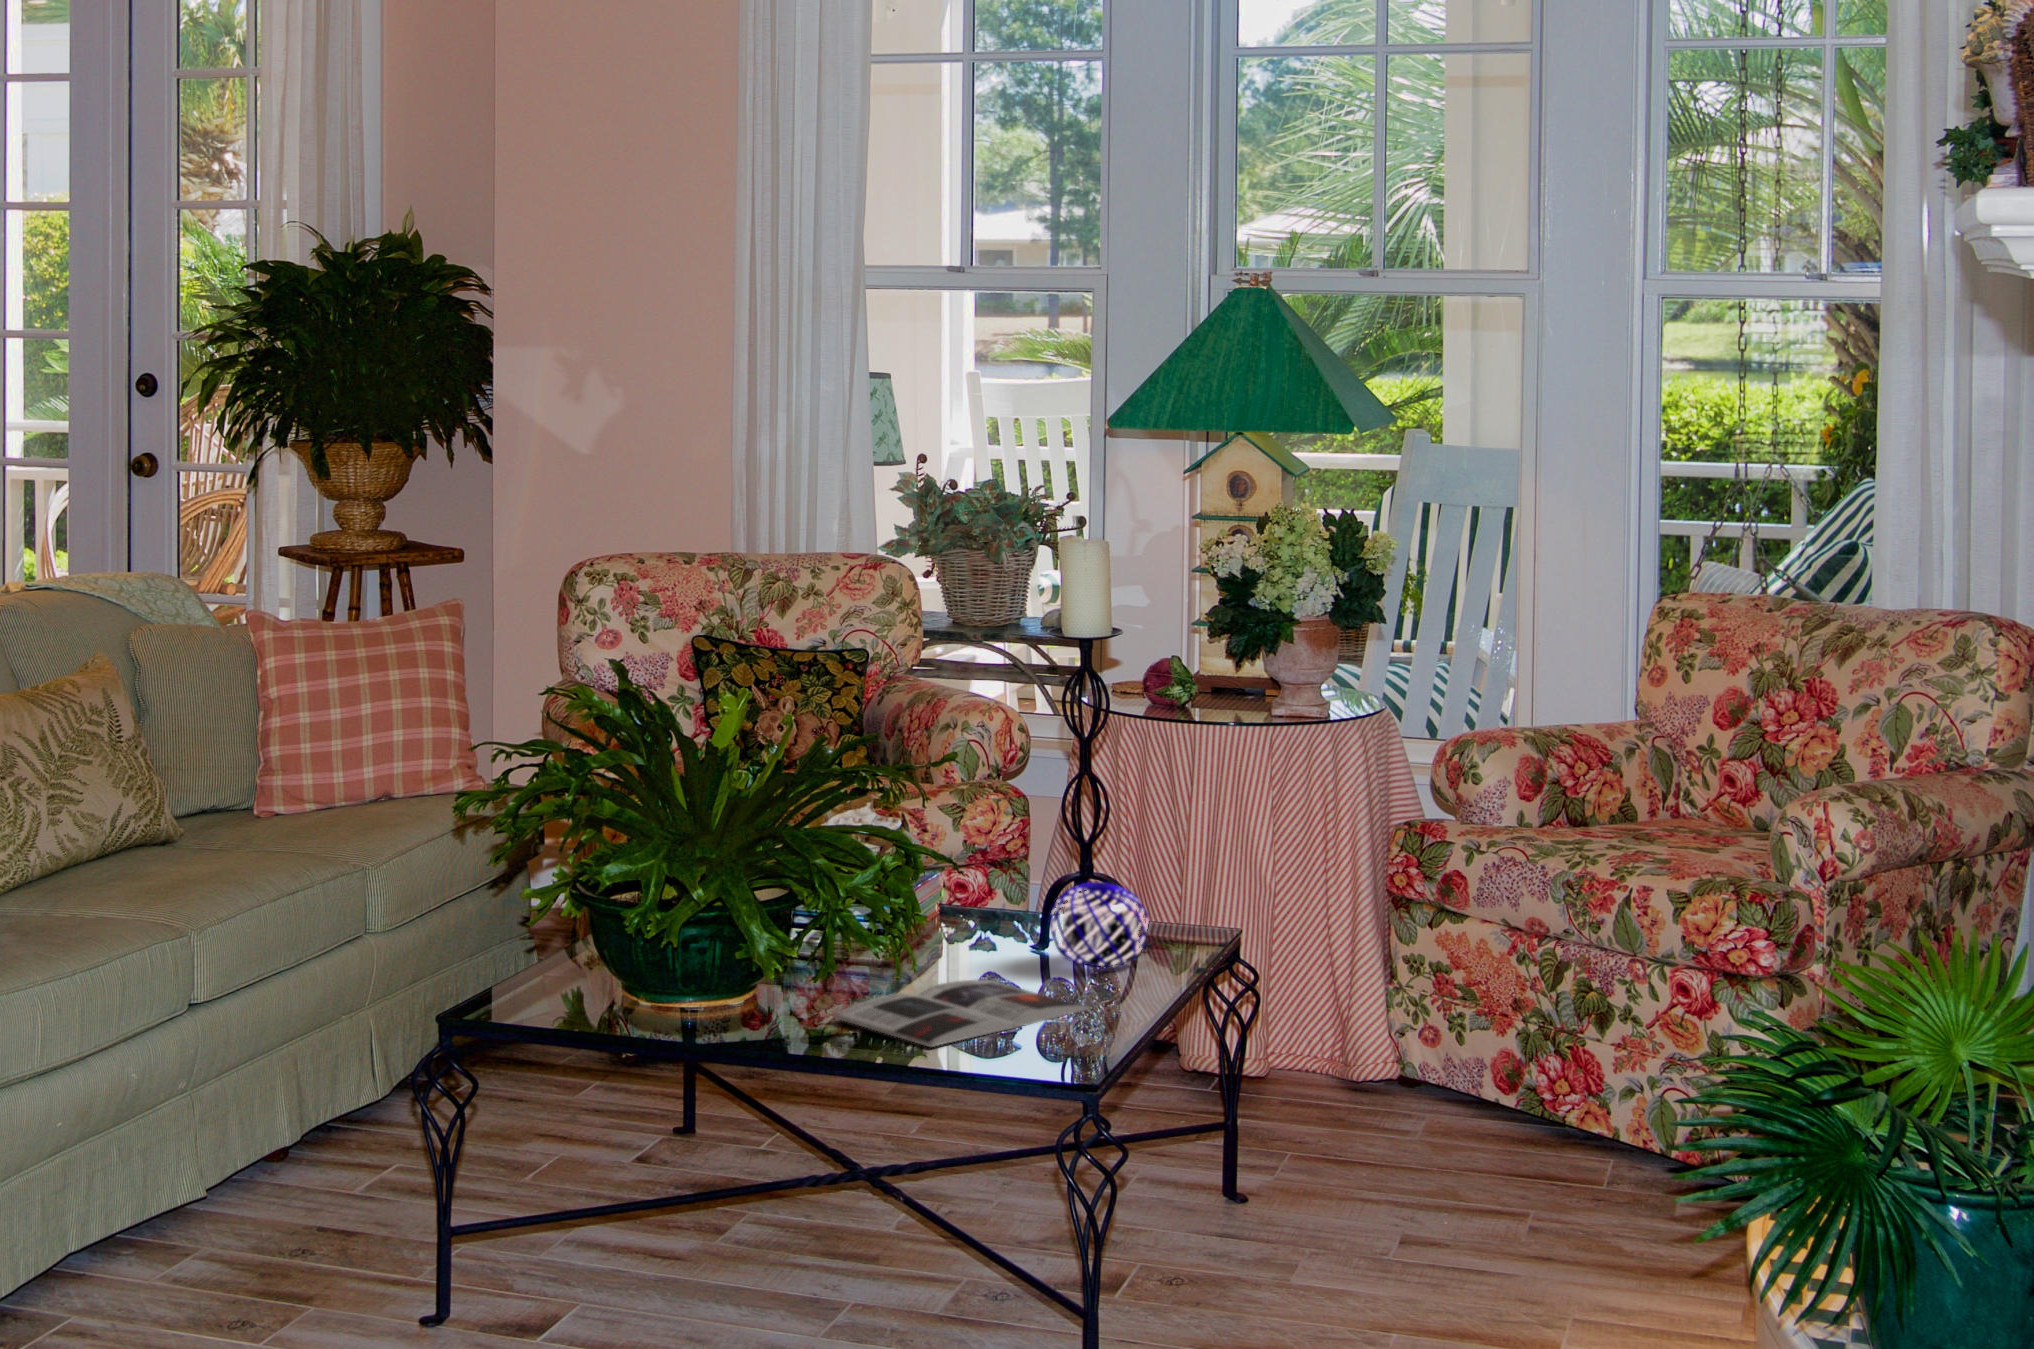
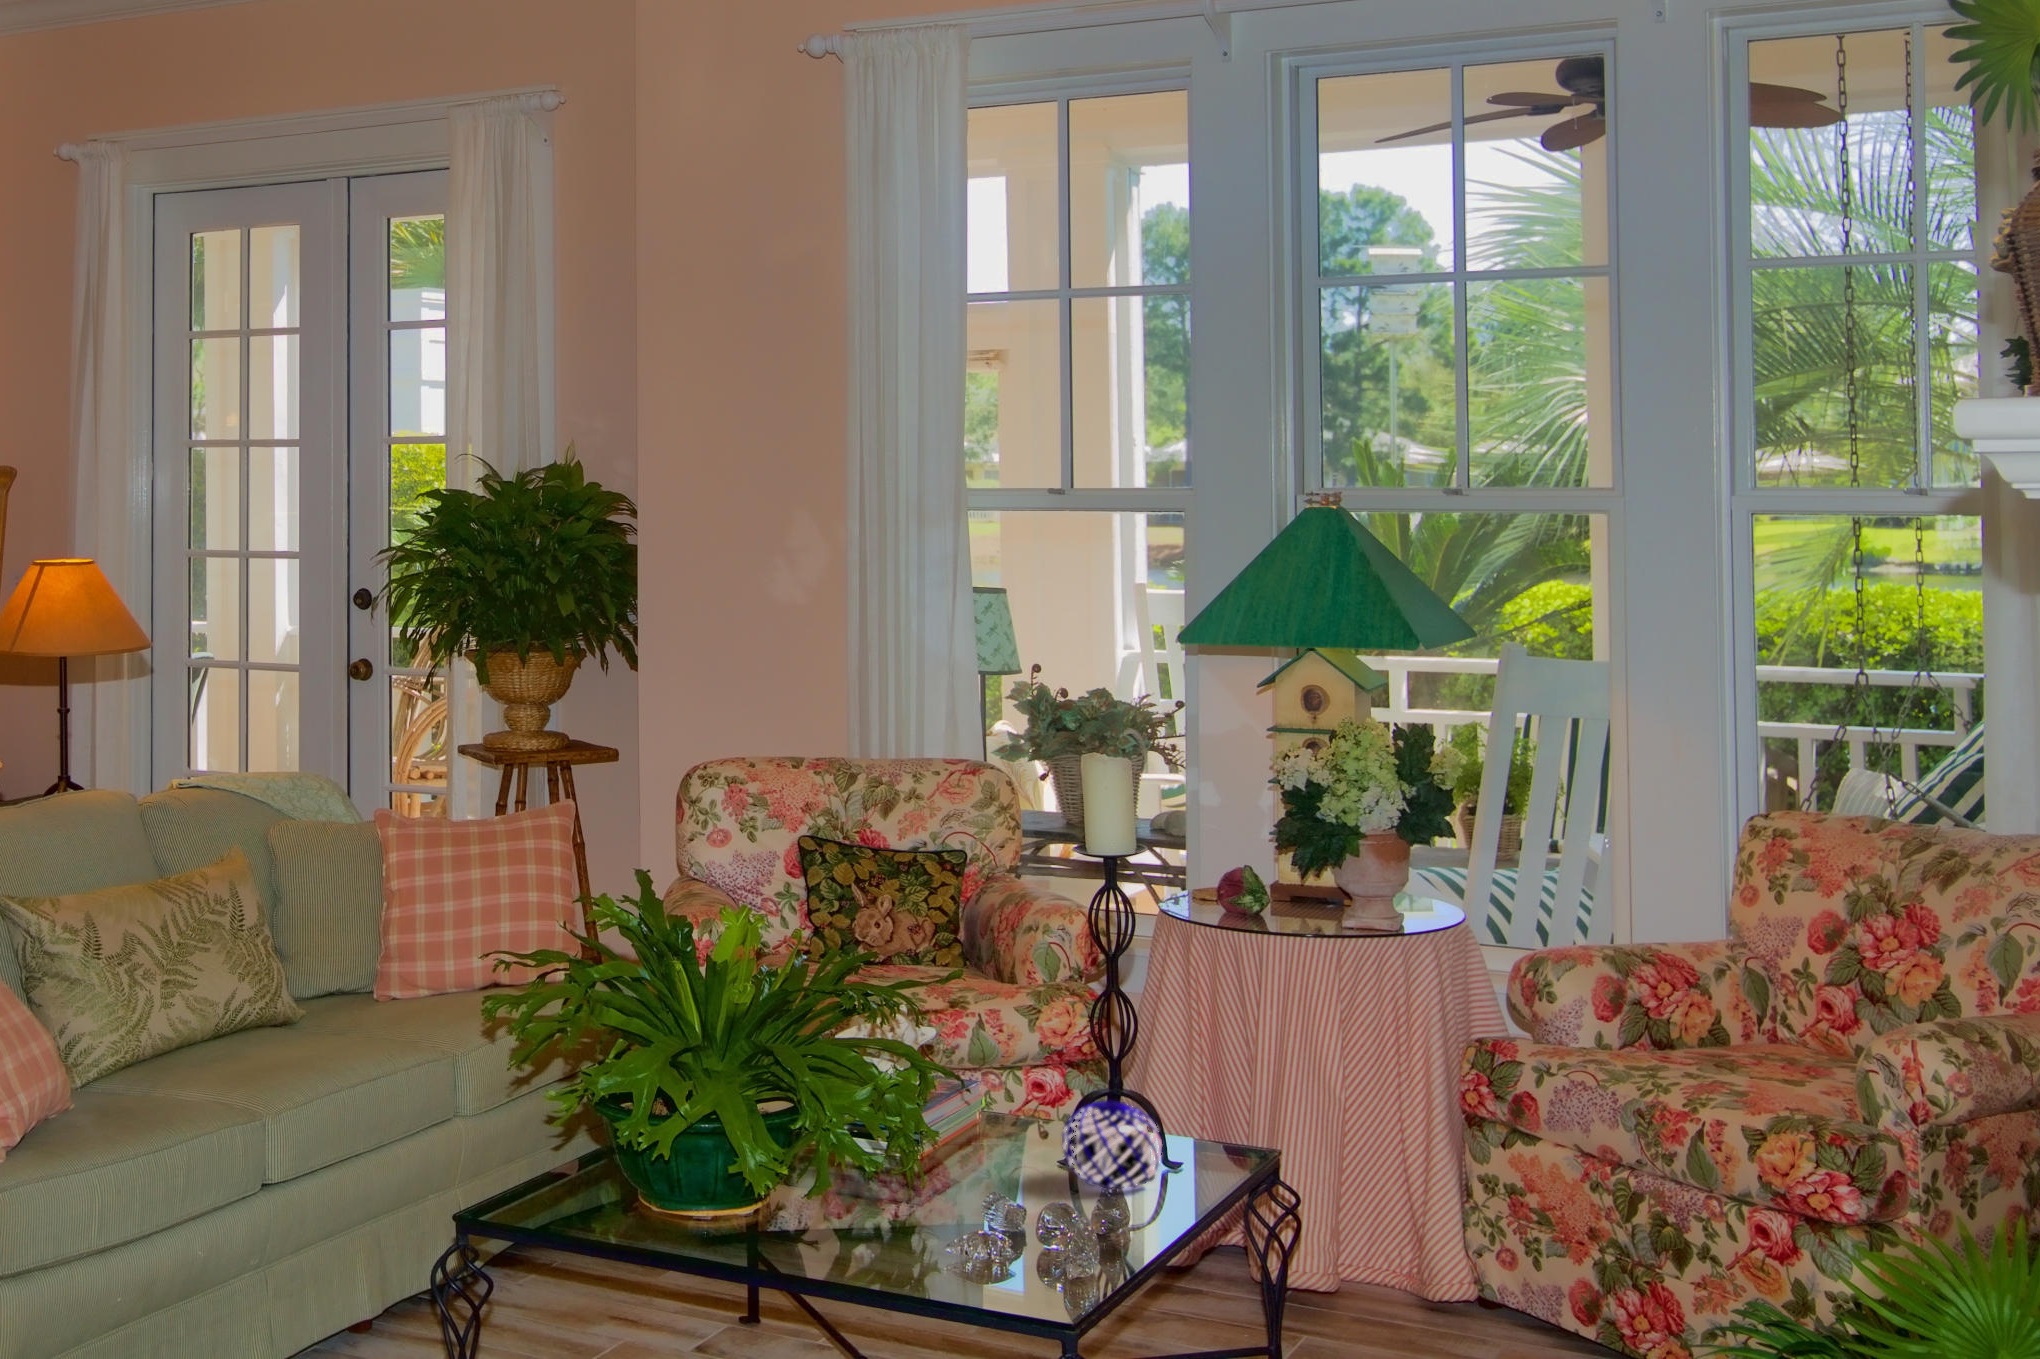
magazine: present [834,979,1088,1047] -> none [823,1198,1087,1273]

